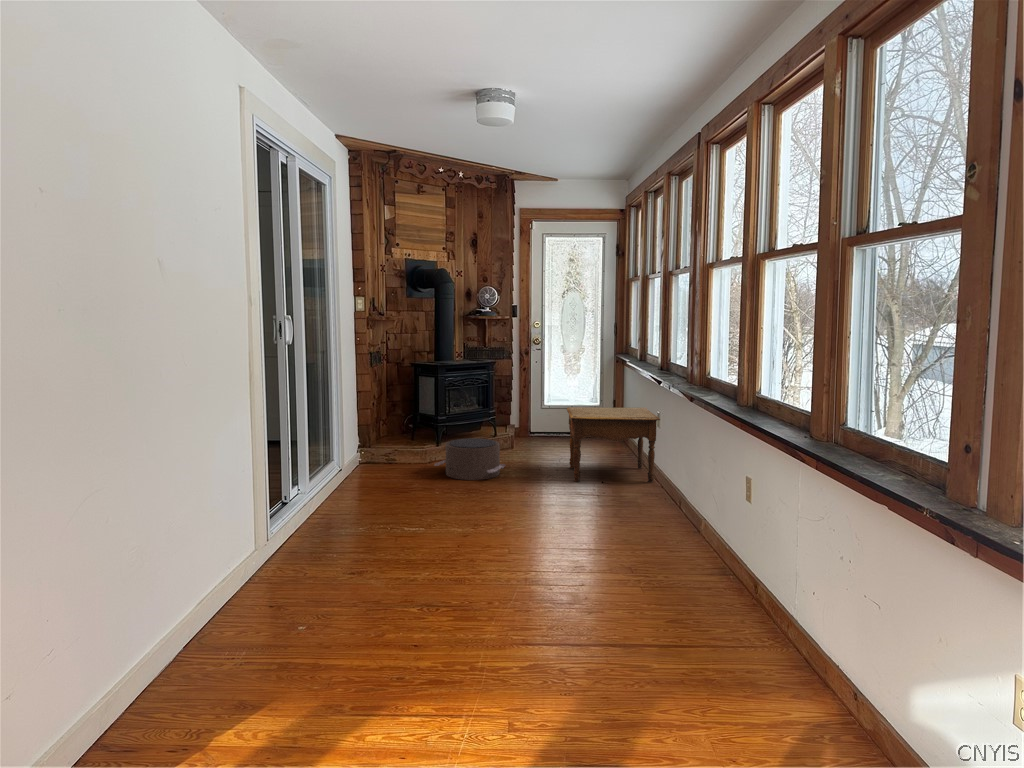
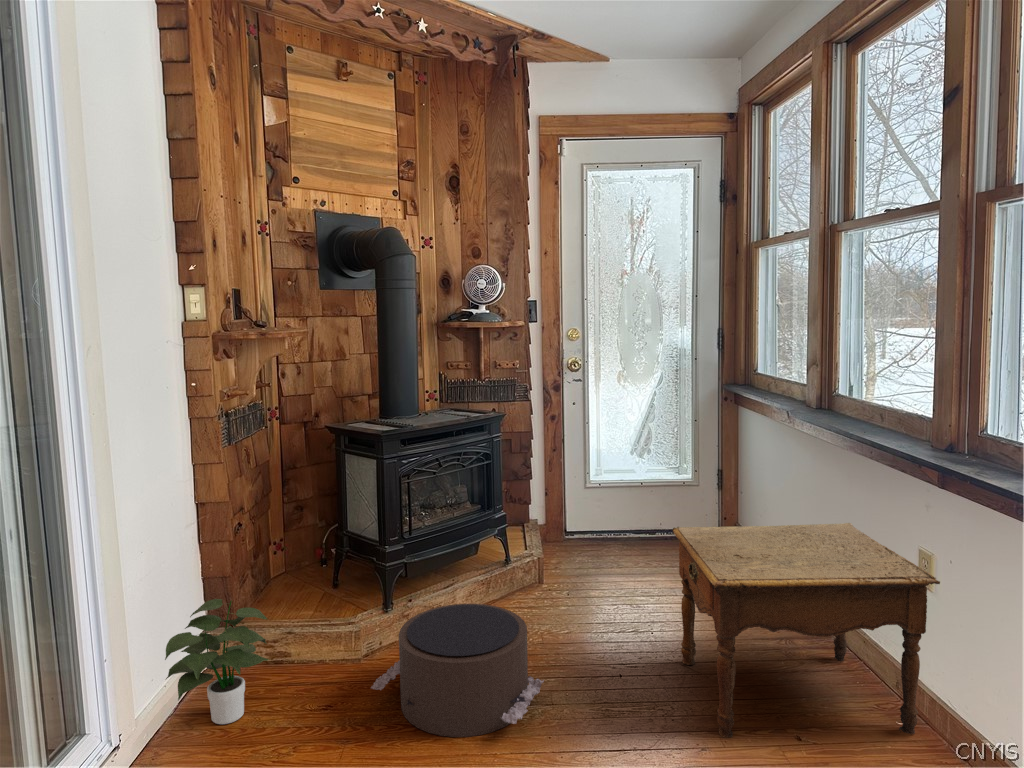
potted plant: none [352,427,392,476] -> present [165,599,269,724]

